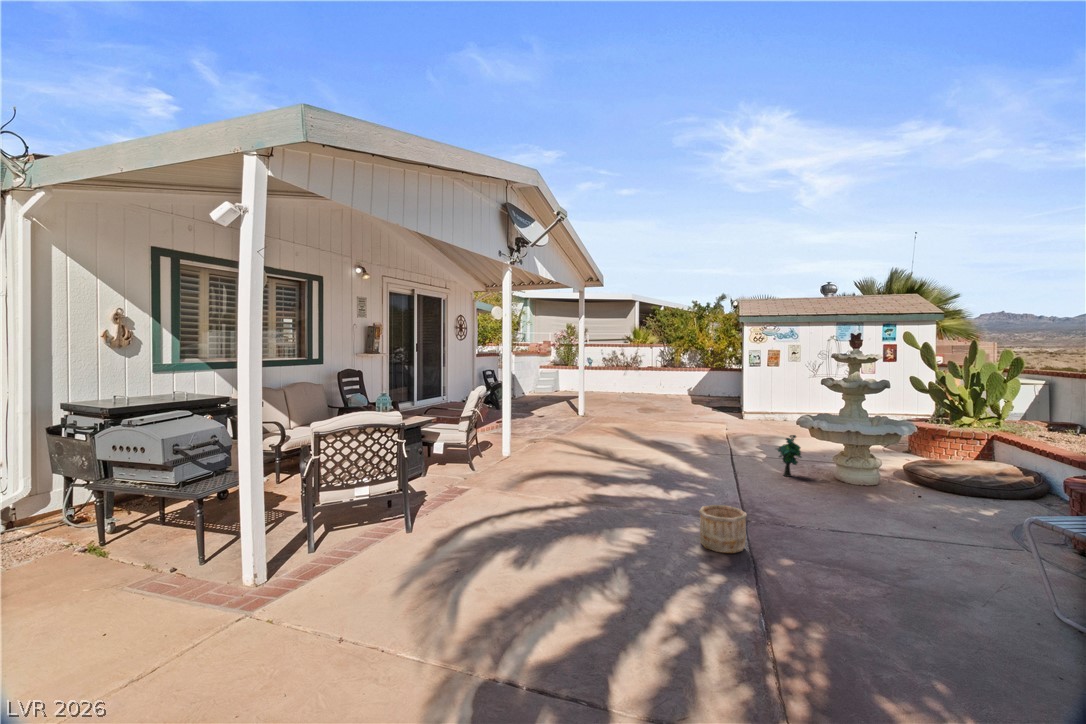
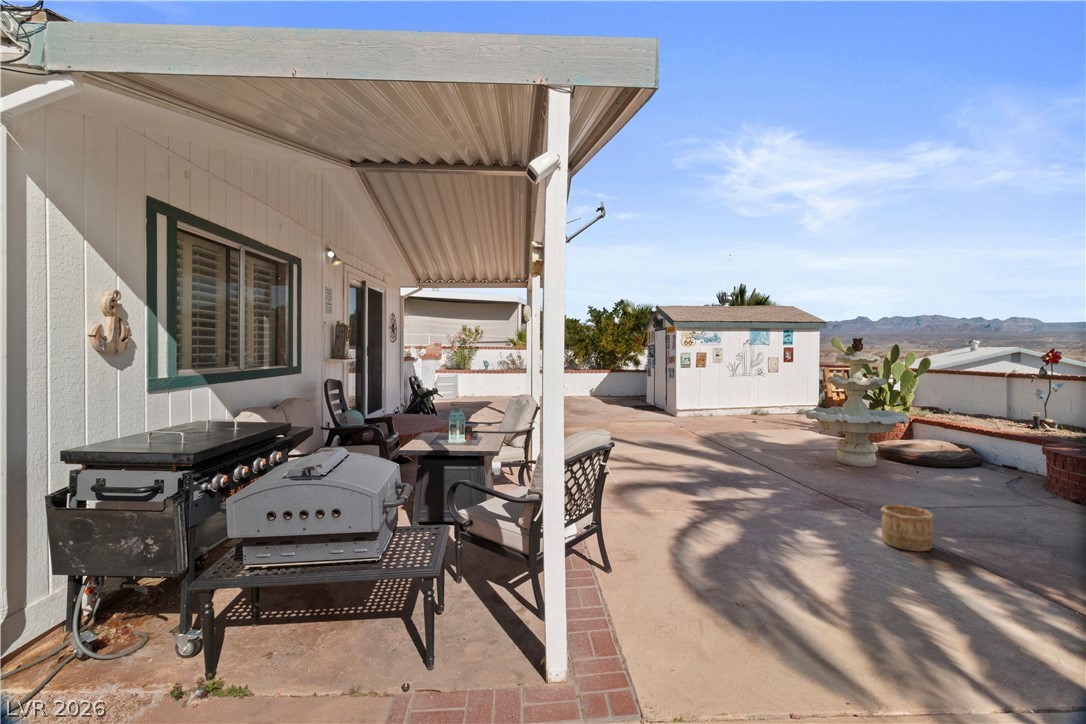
decorative plant: present [777,435,801,477] -> none [806,431,831,471]

